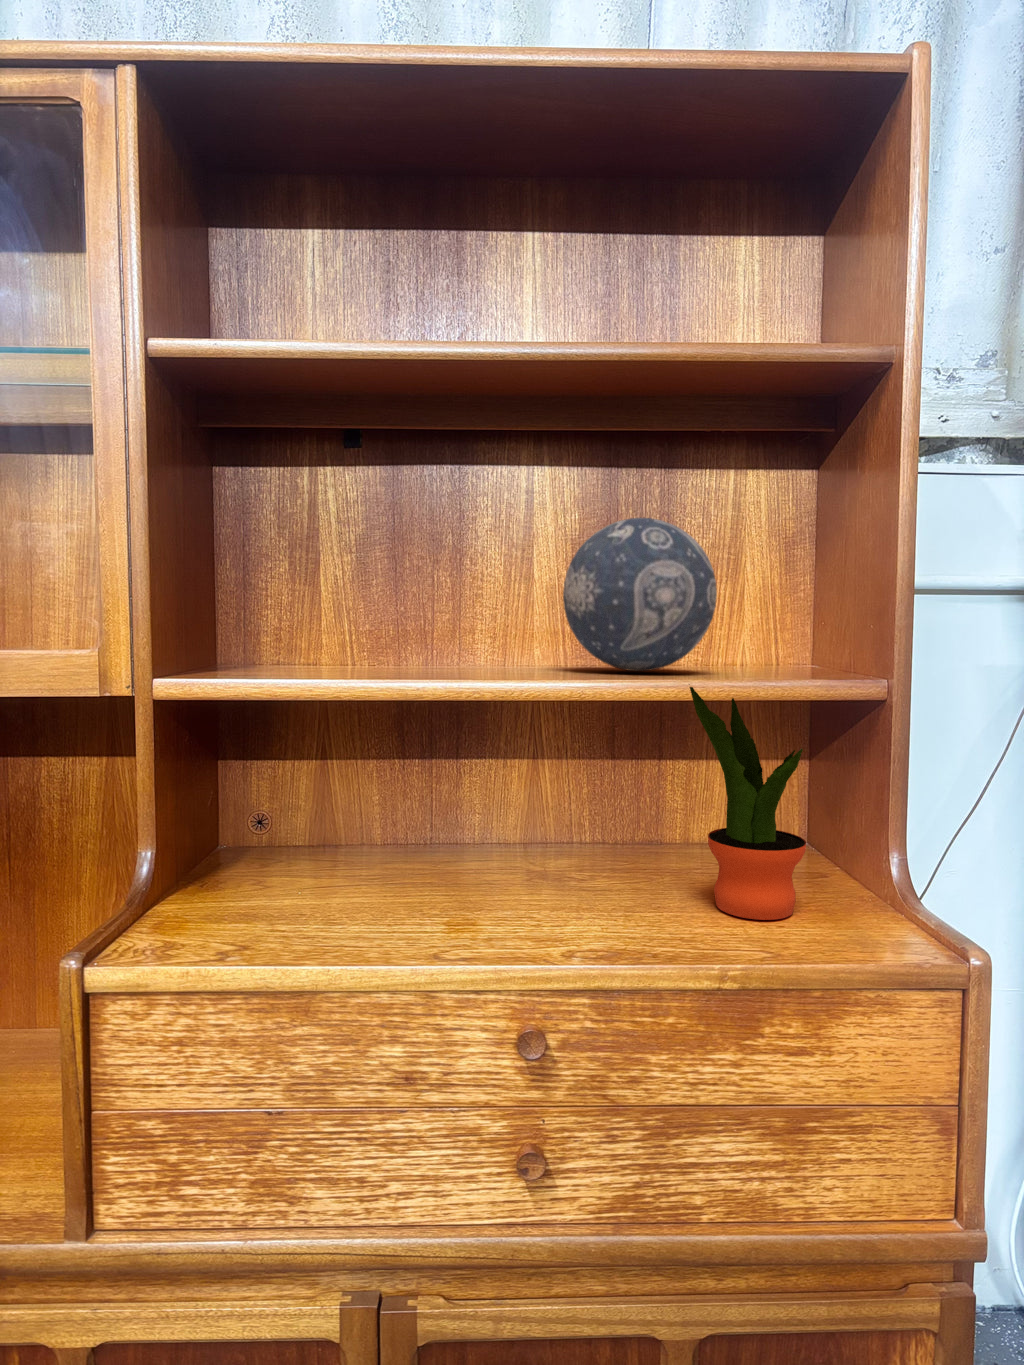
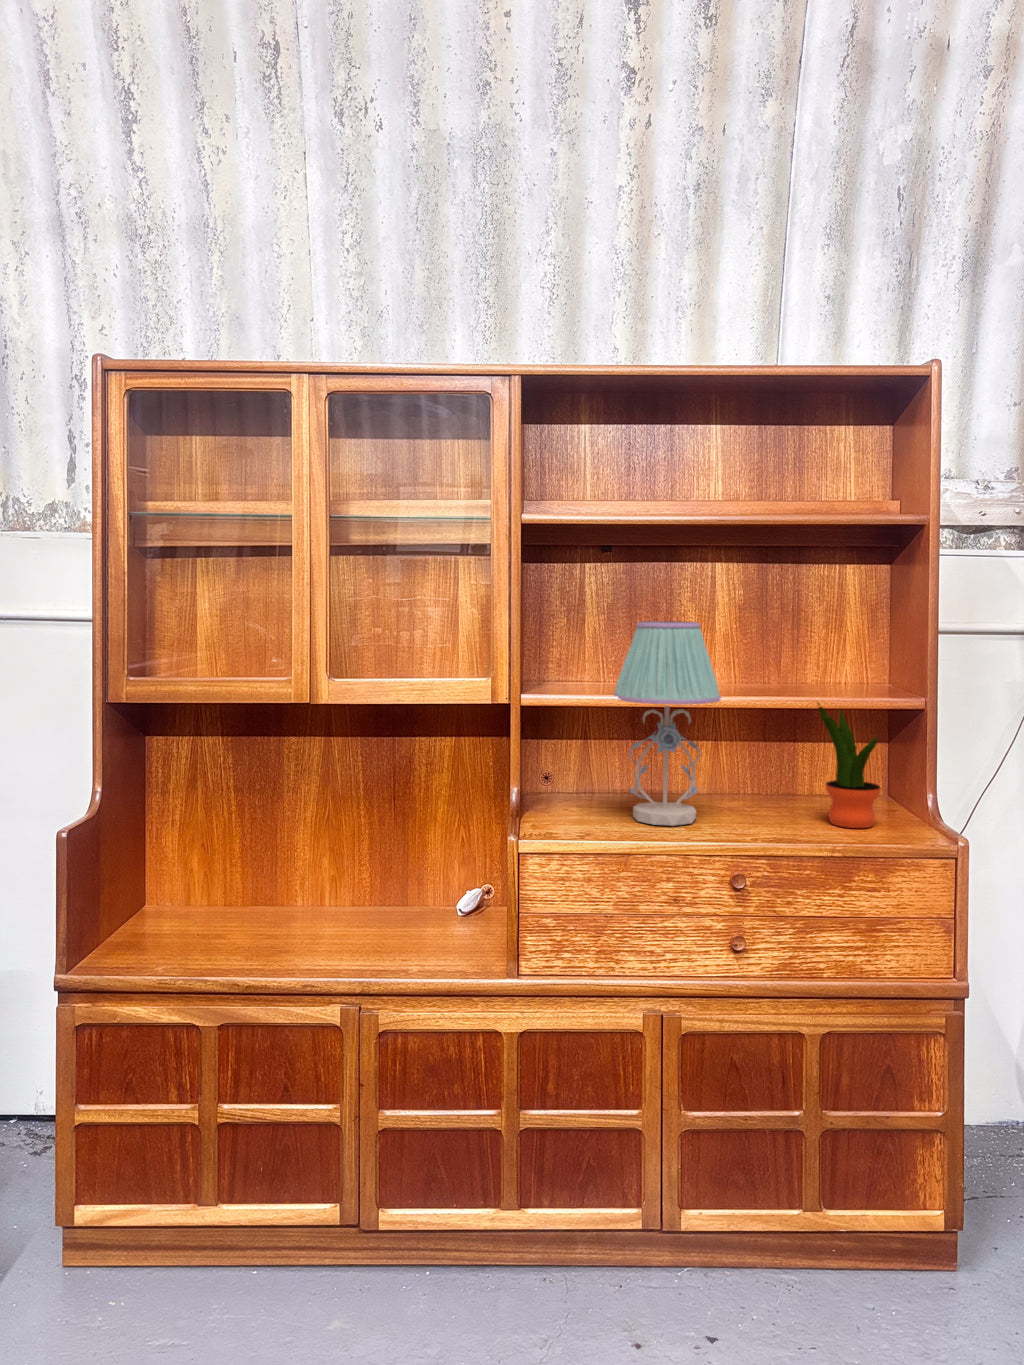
decorative ball: present [563,518,717,671] -> none [736,598,830,689]
table lamp: none [320,534,519,919] -> present [614,621,721,826]

